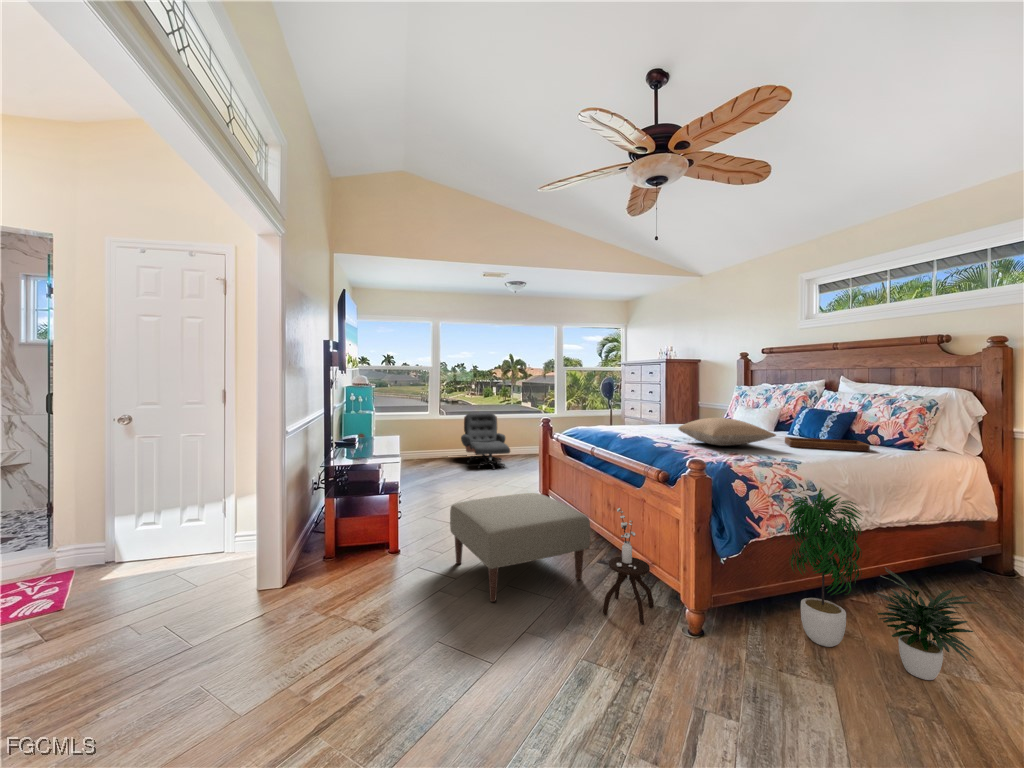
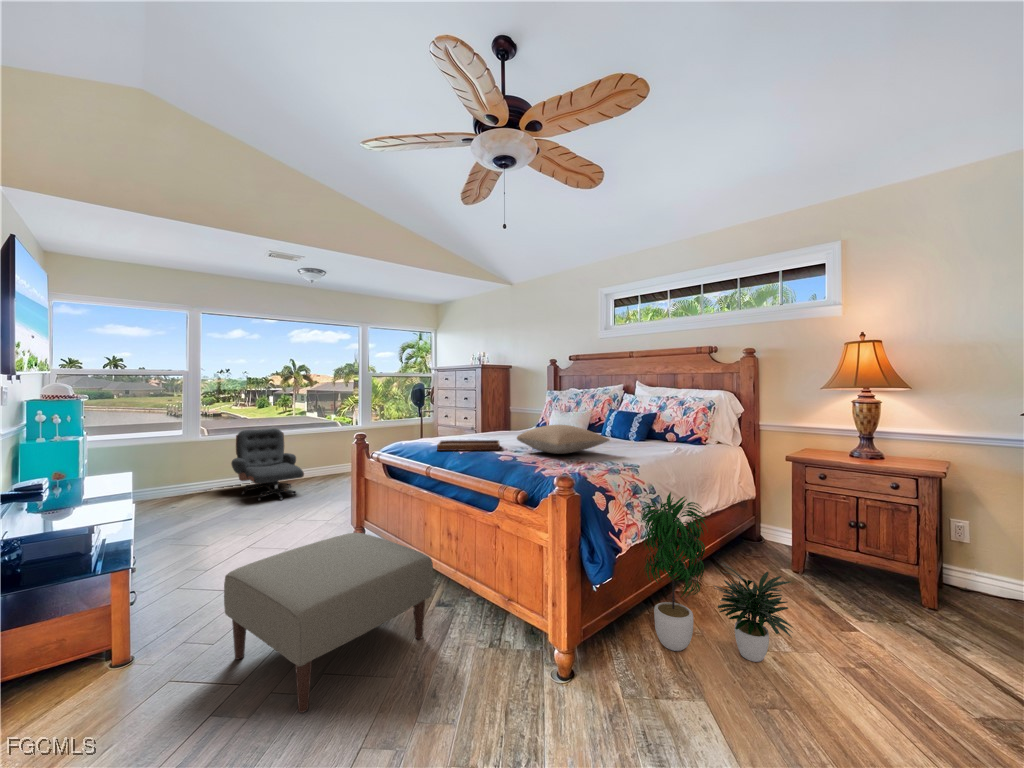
tray: present [785,425,870,451] -> present [437,427,500,451]
side table: present [603,508,654,625] -> none [459,541,514,683]

